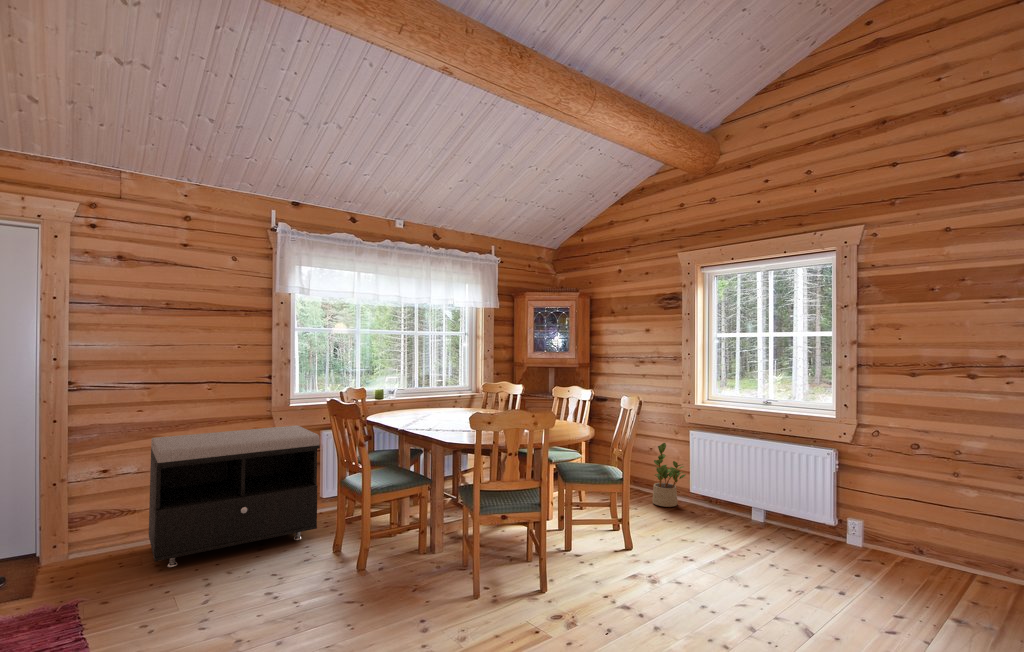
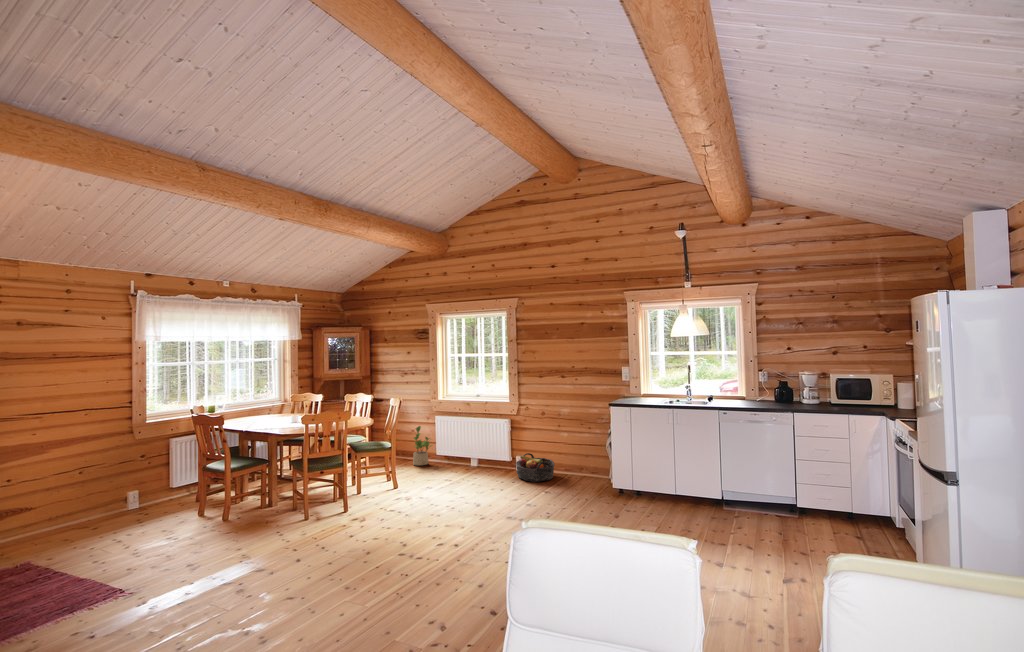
storage bench: present [149,425,320,567] -> none [43,437,183,539]
basket: none [863,520,960,589] -> present [516,453,555,482]

